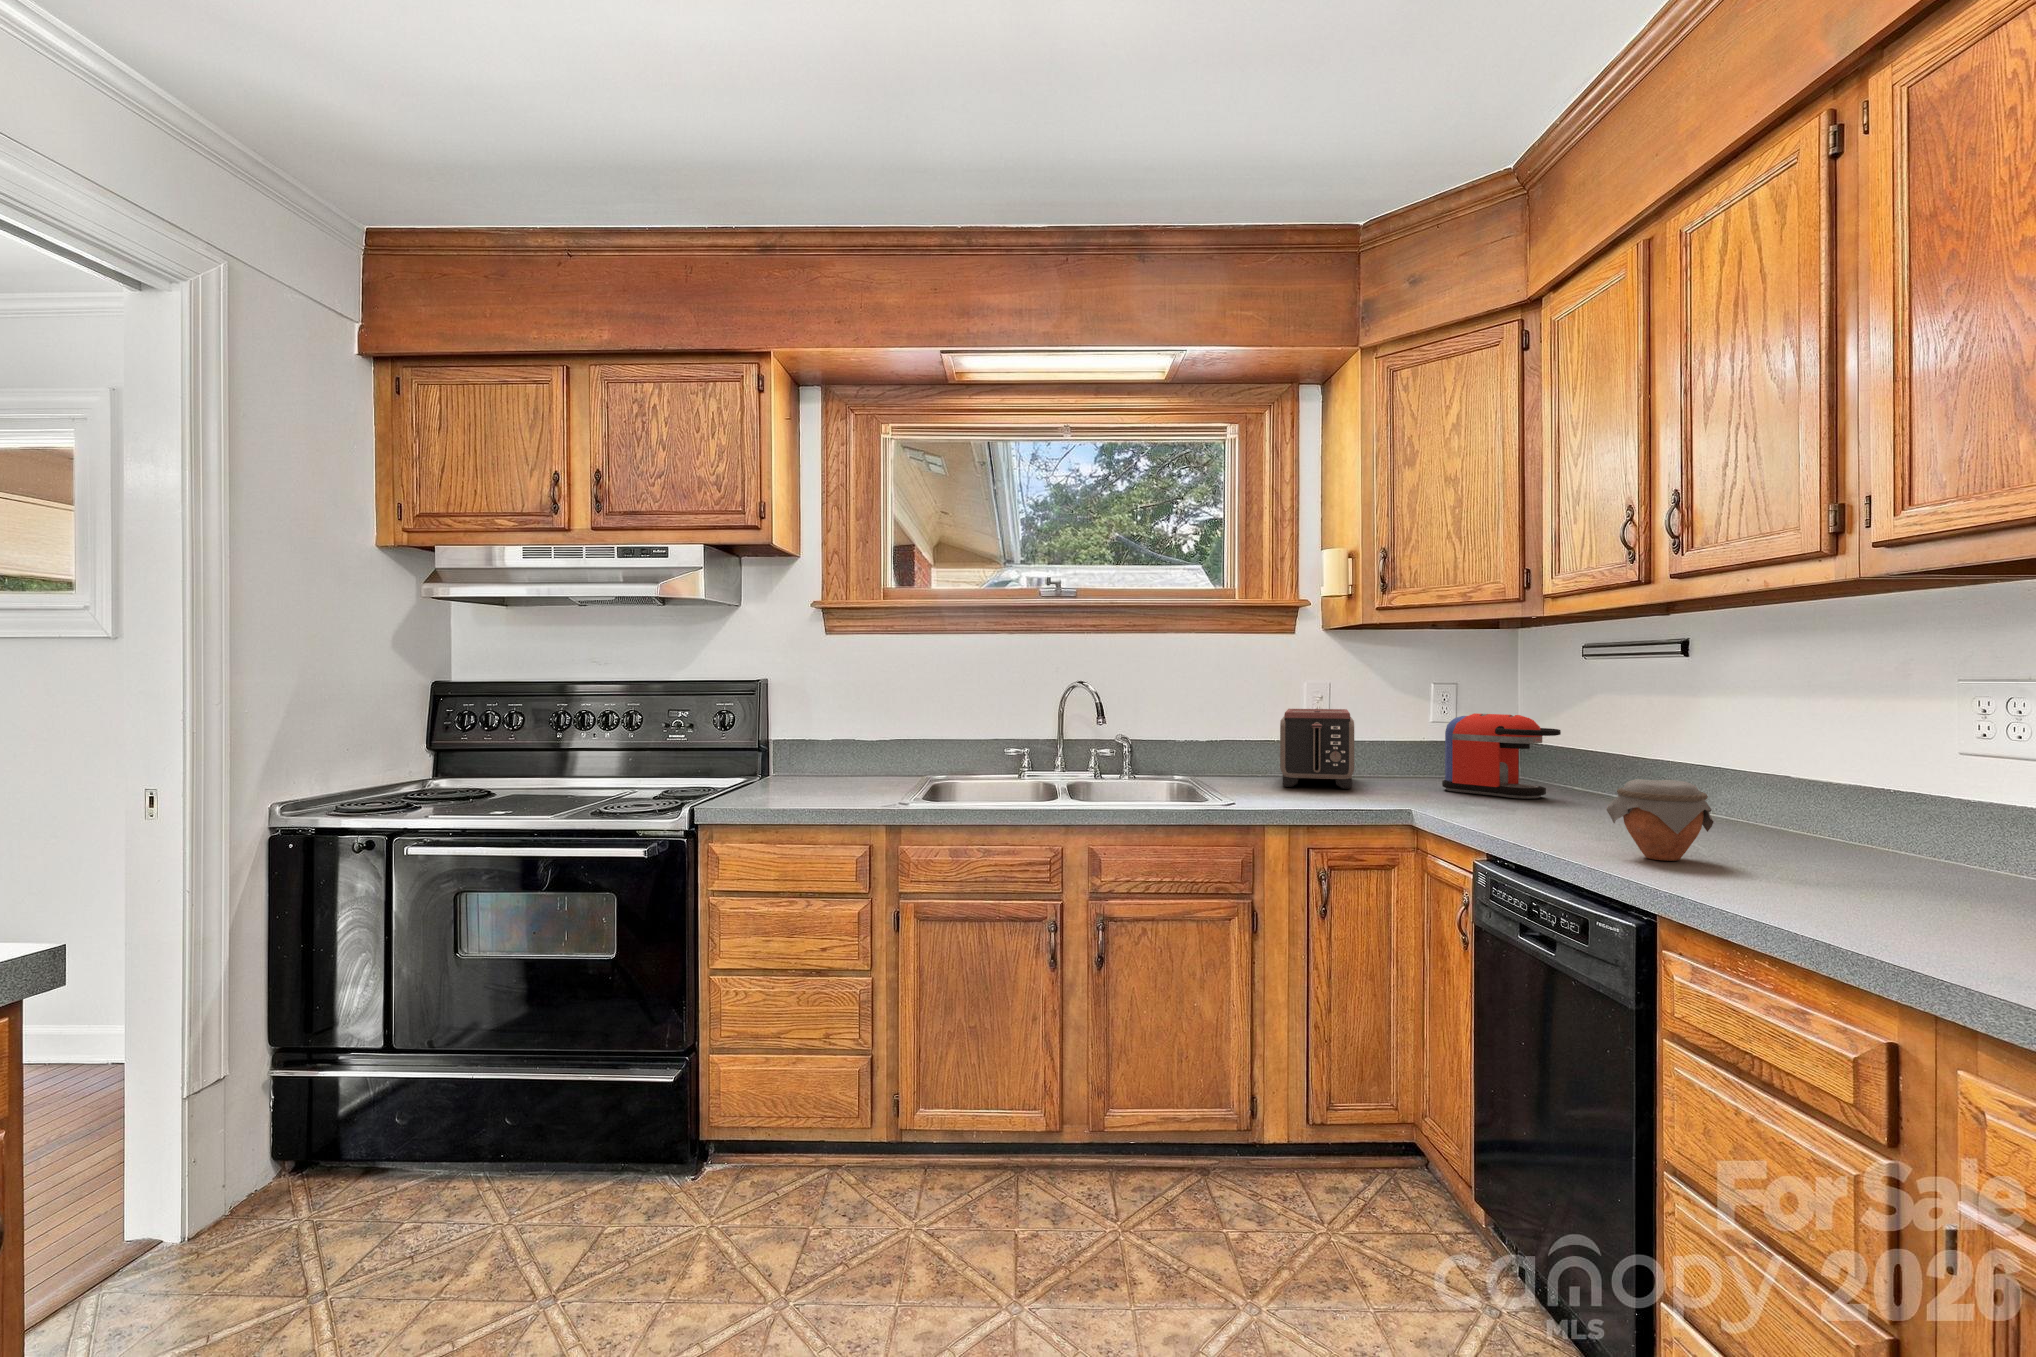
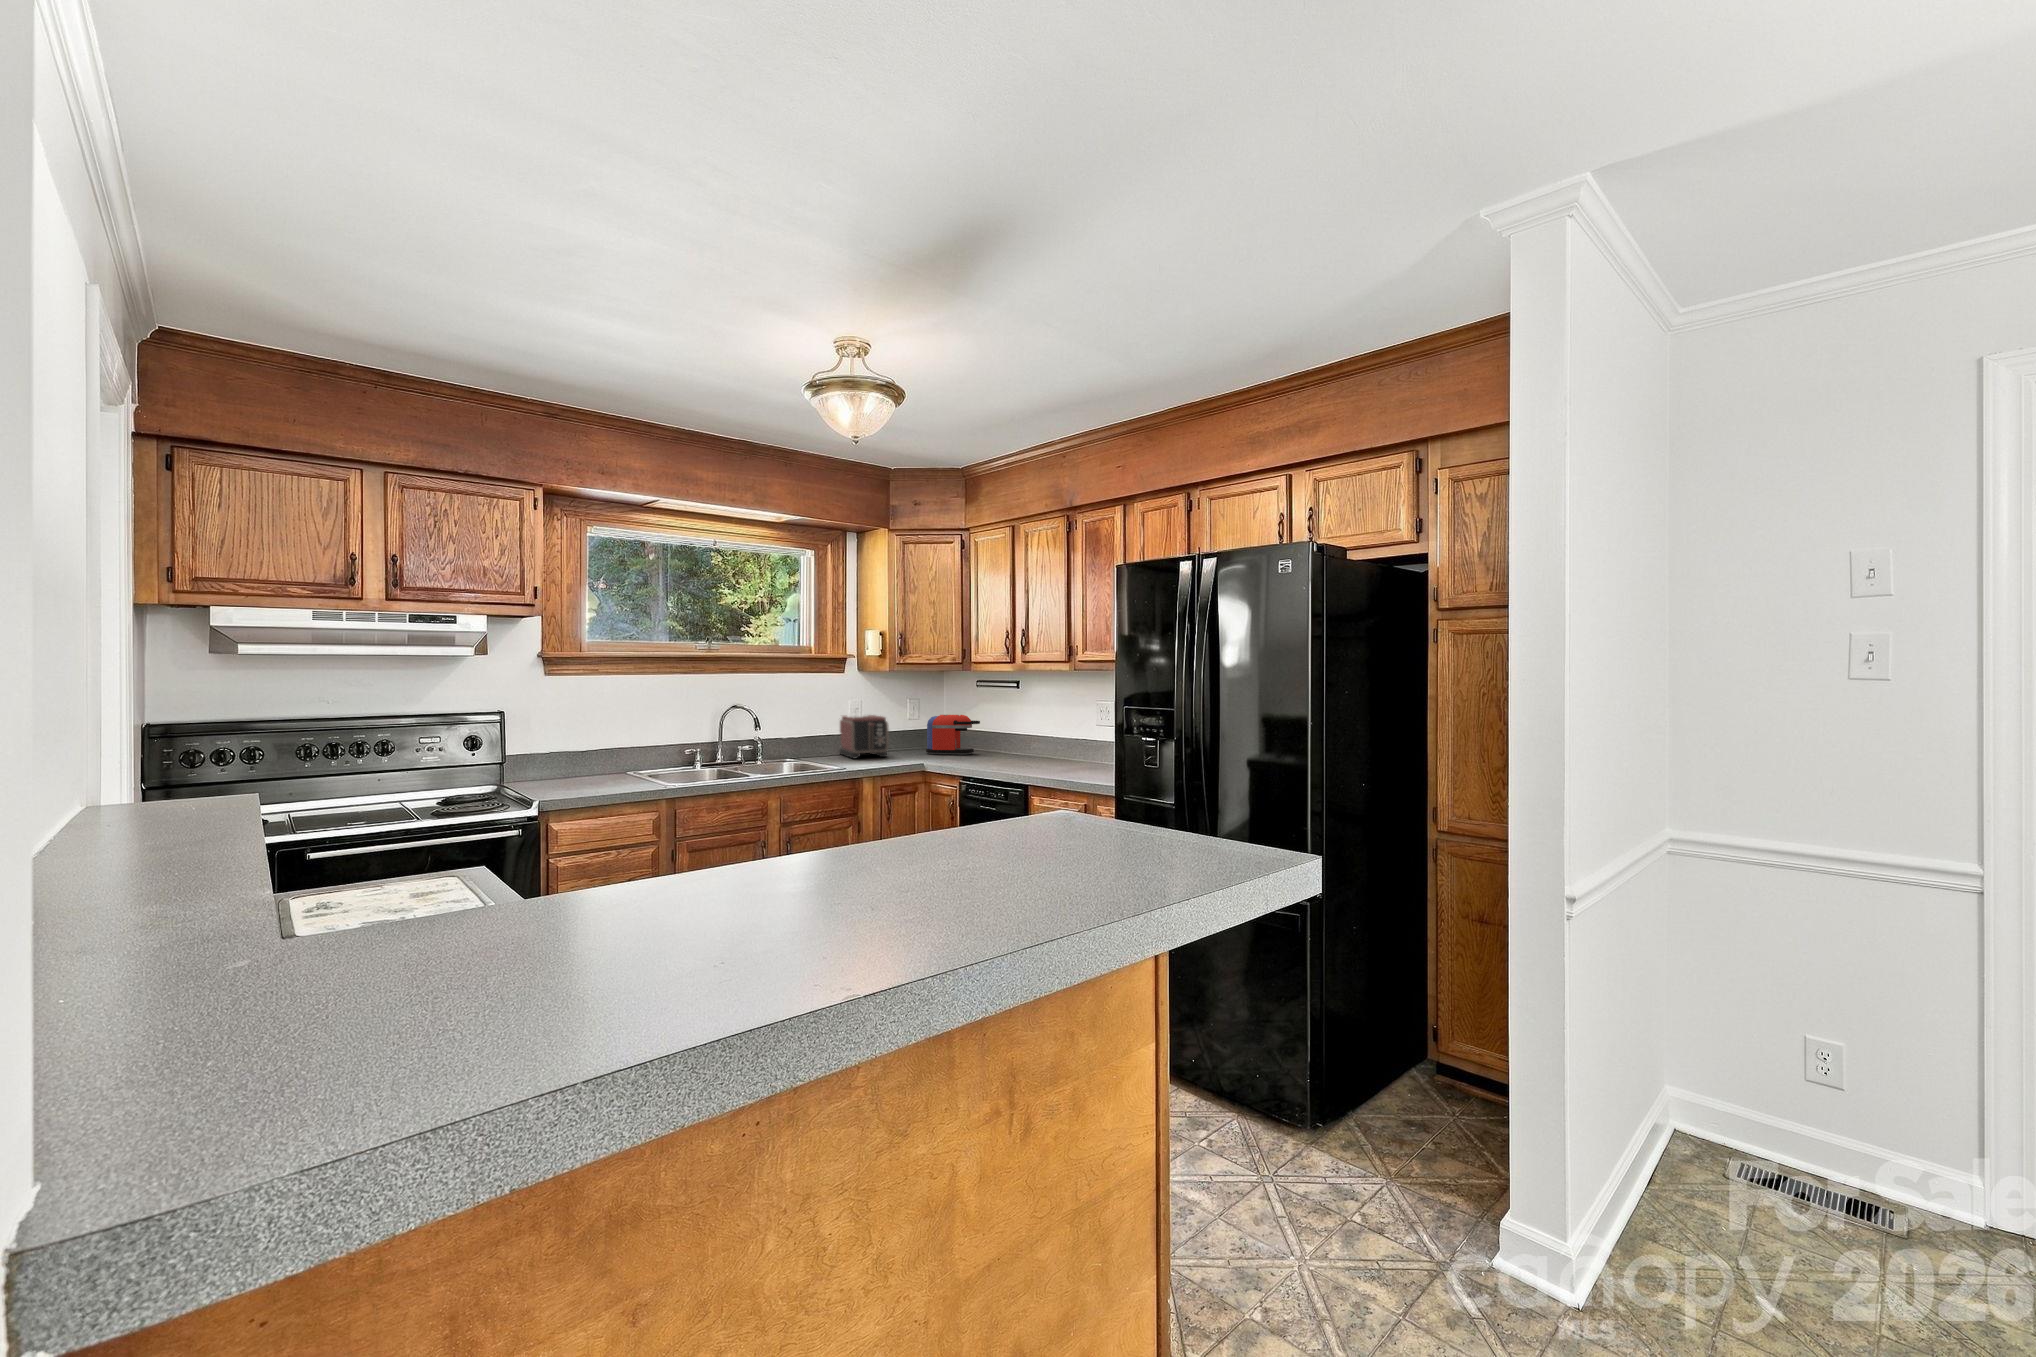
jar: present [1607,779,1714,861] -> none [1029,739,1063,770]

